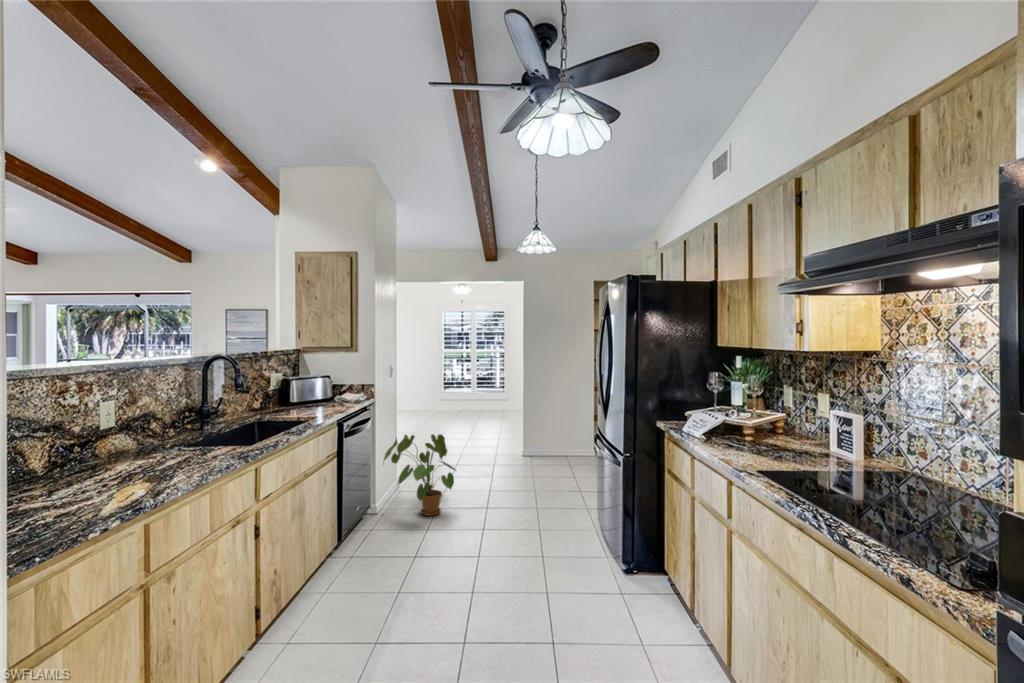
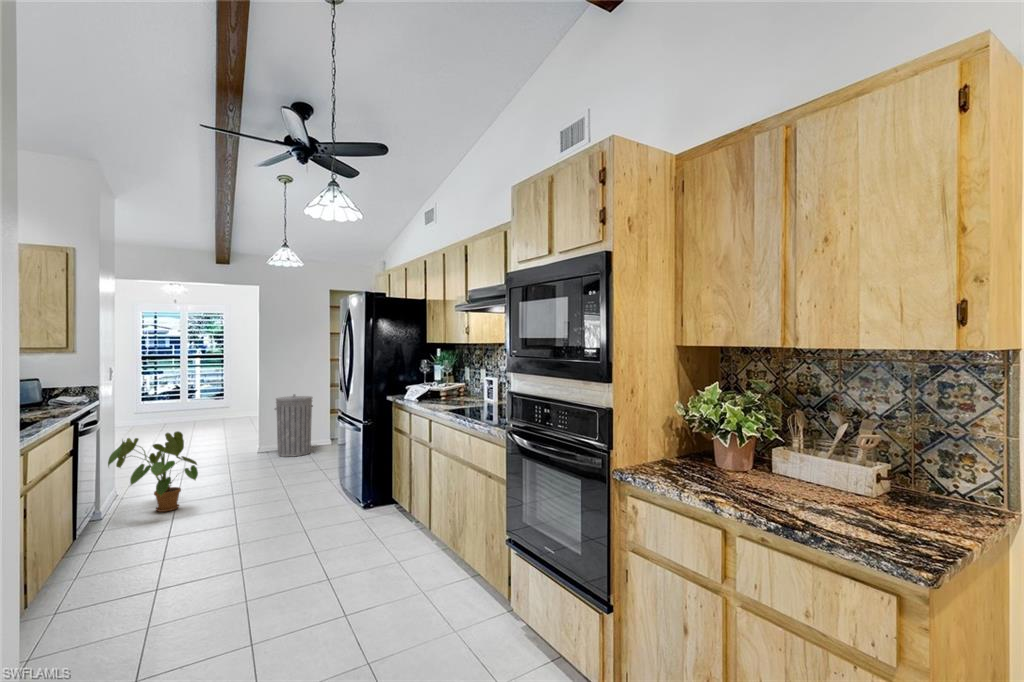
trash can: none [544,399,581,465] -> present [275,394,313,457]

